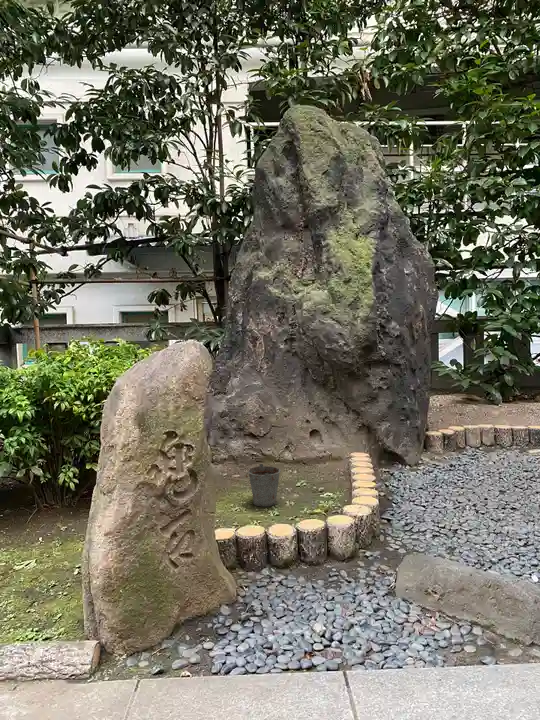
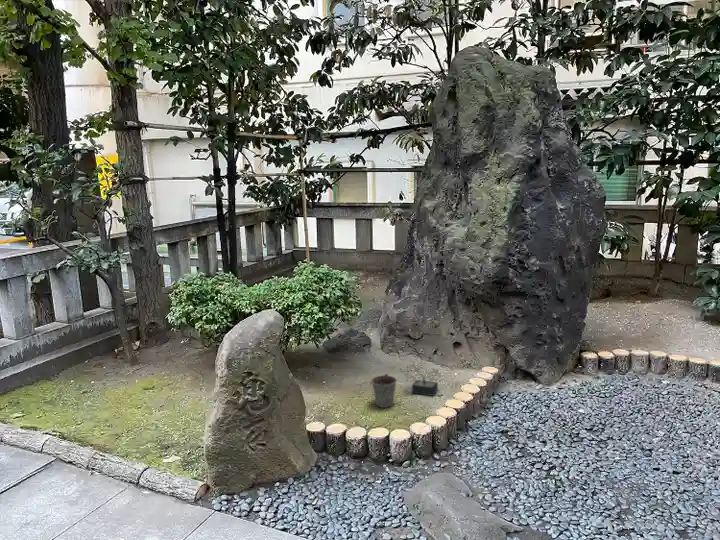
decorative plant: none [273,445,323,488] -> present [405,359,440,396]

